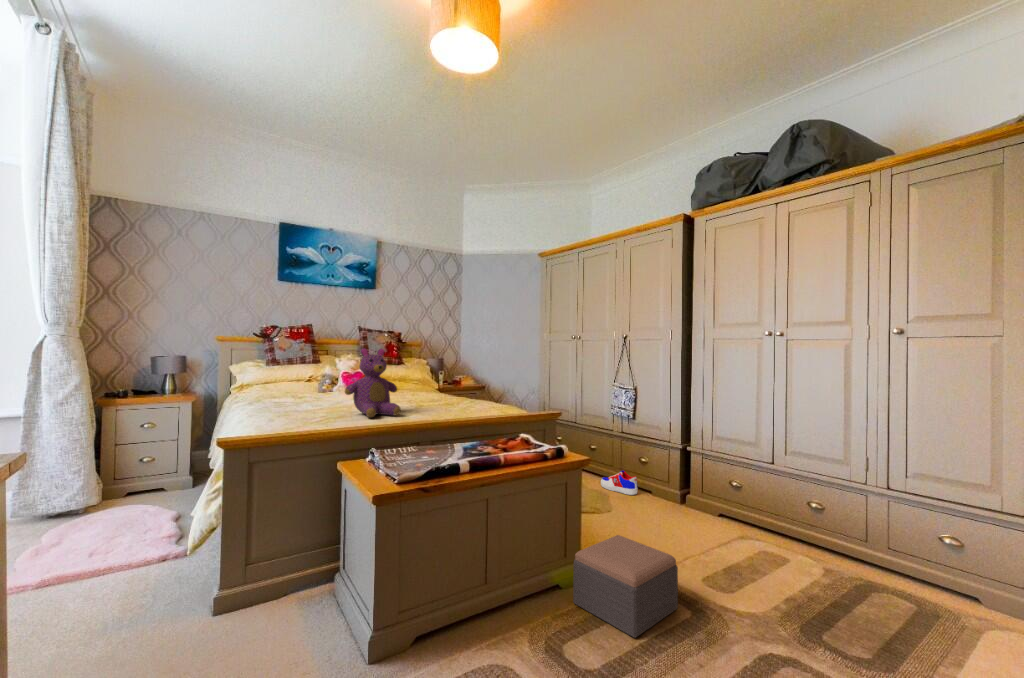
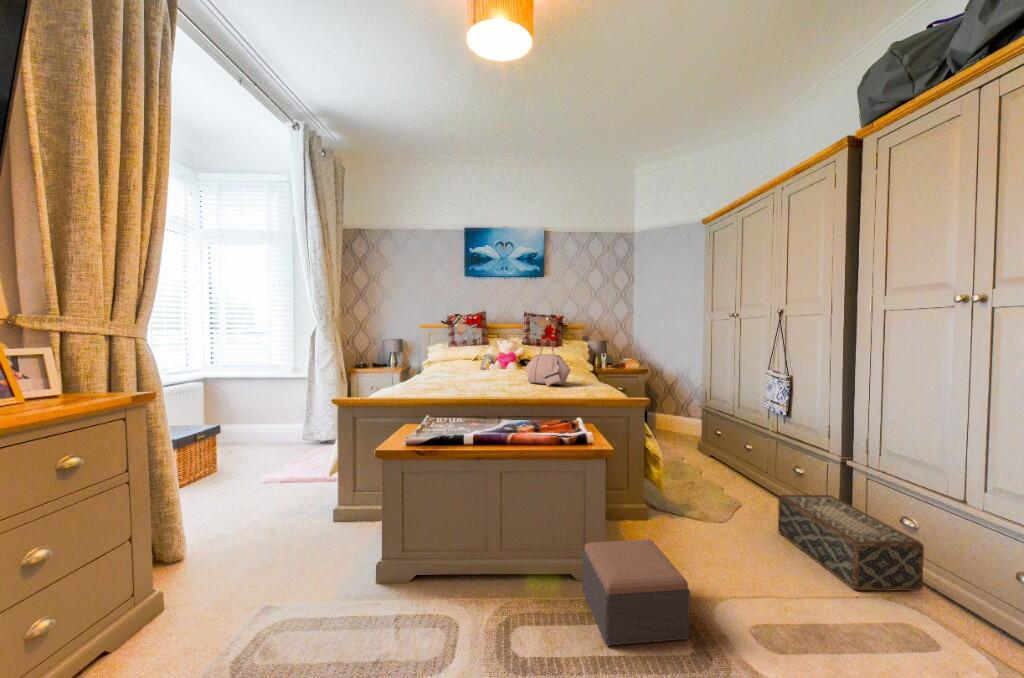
teddy bear: present [345,348,401,417] -> none [452,334,498,391]
handbag: none [411,355,467,406] -> present [525,339,570,386]
sneaker: present [601,471,638,495] -> none [745,476,785,508]
woven basket: none [650,475,750,539] -> present [778,495,924,590]

